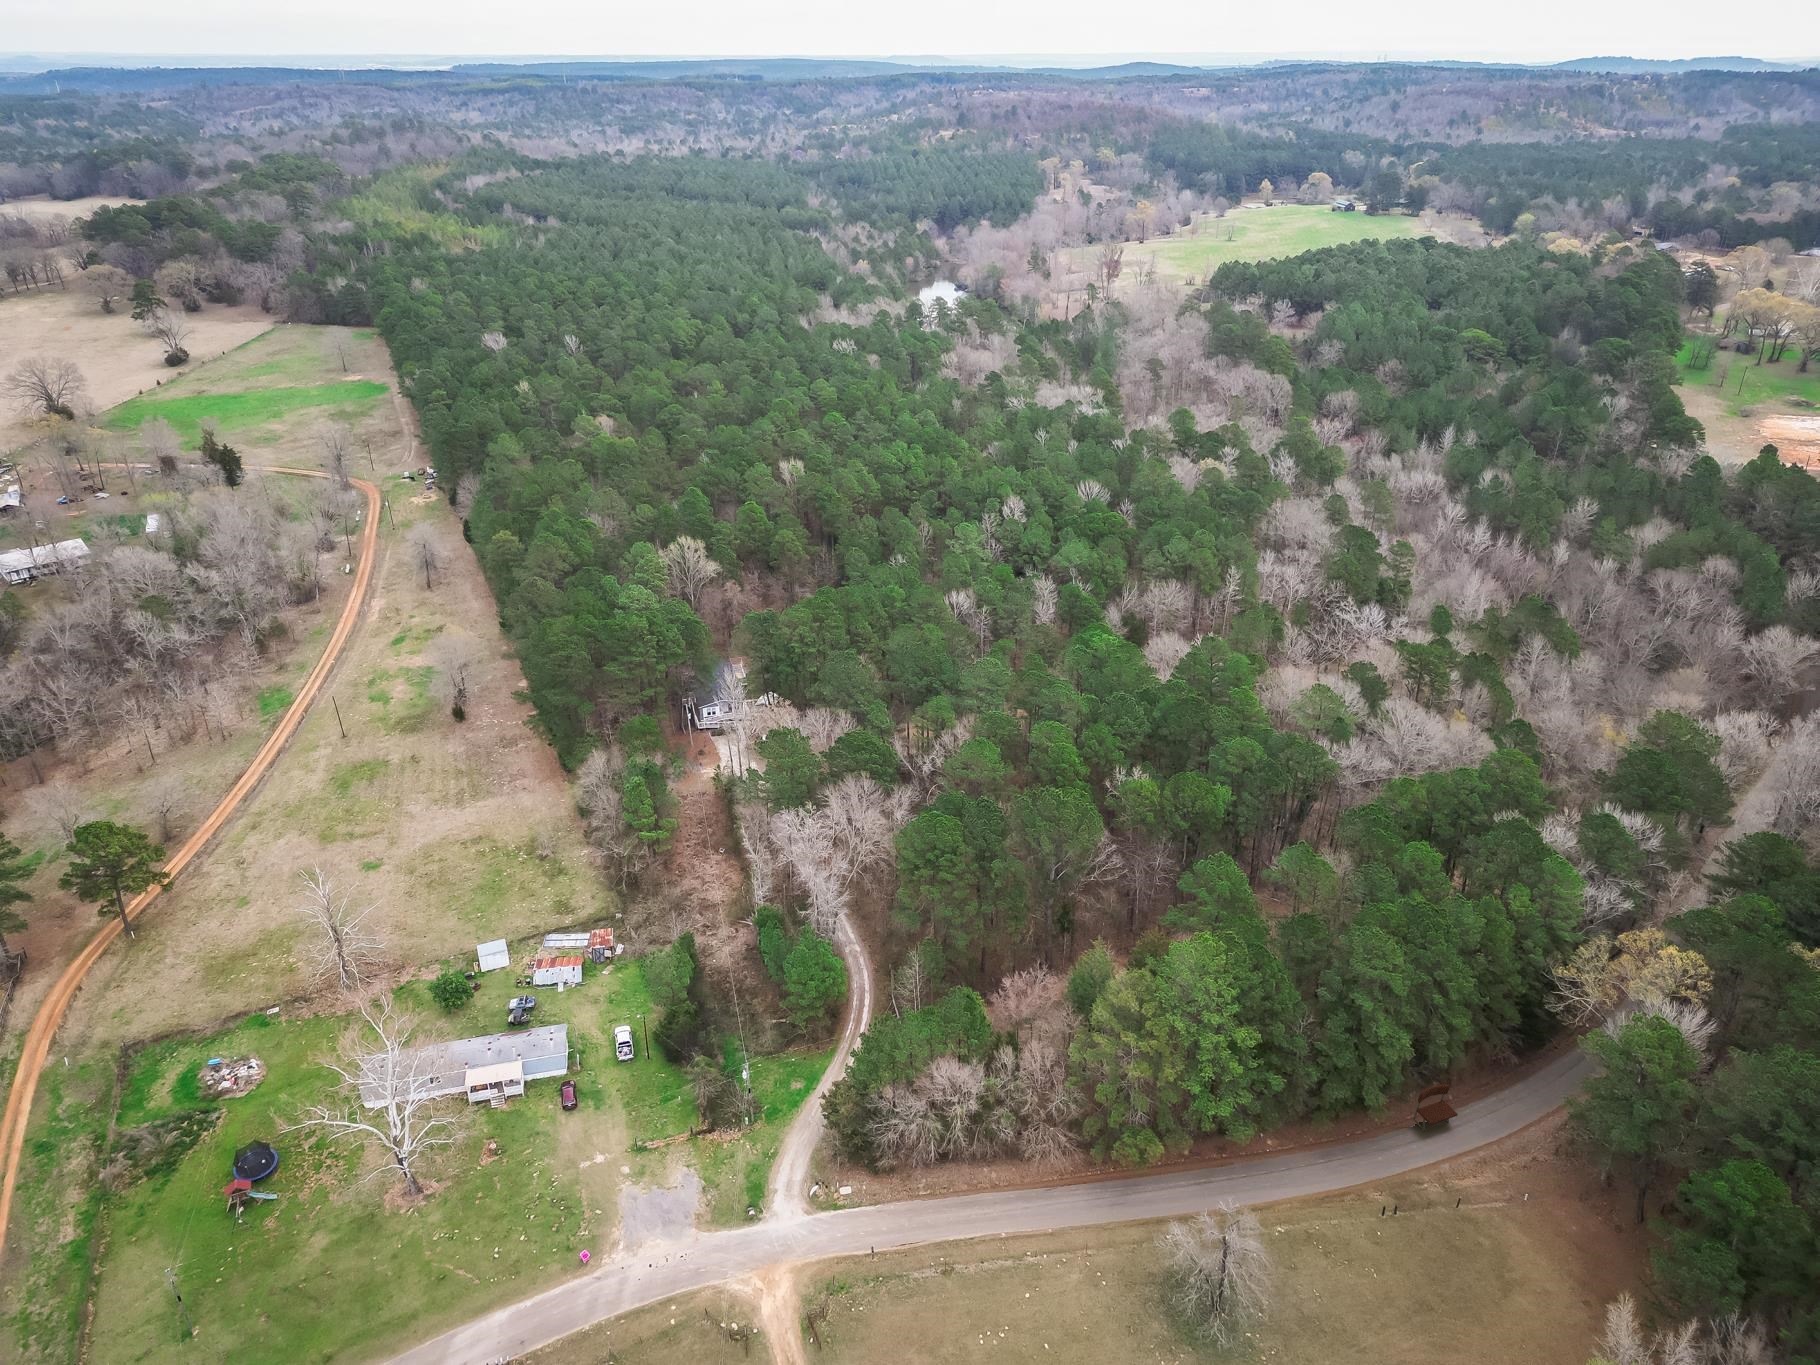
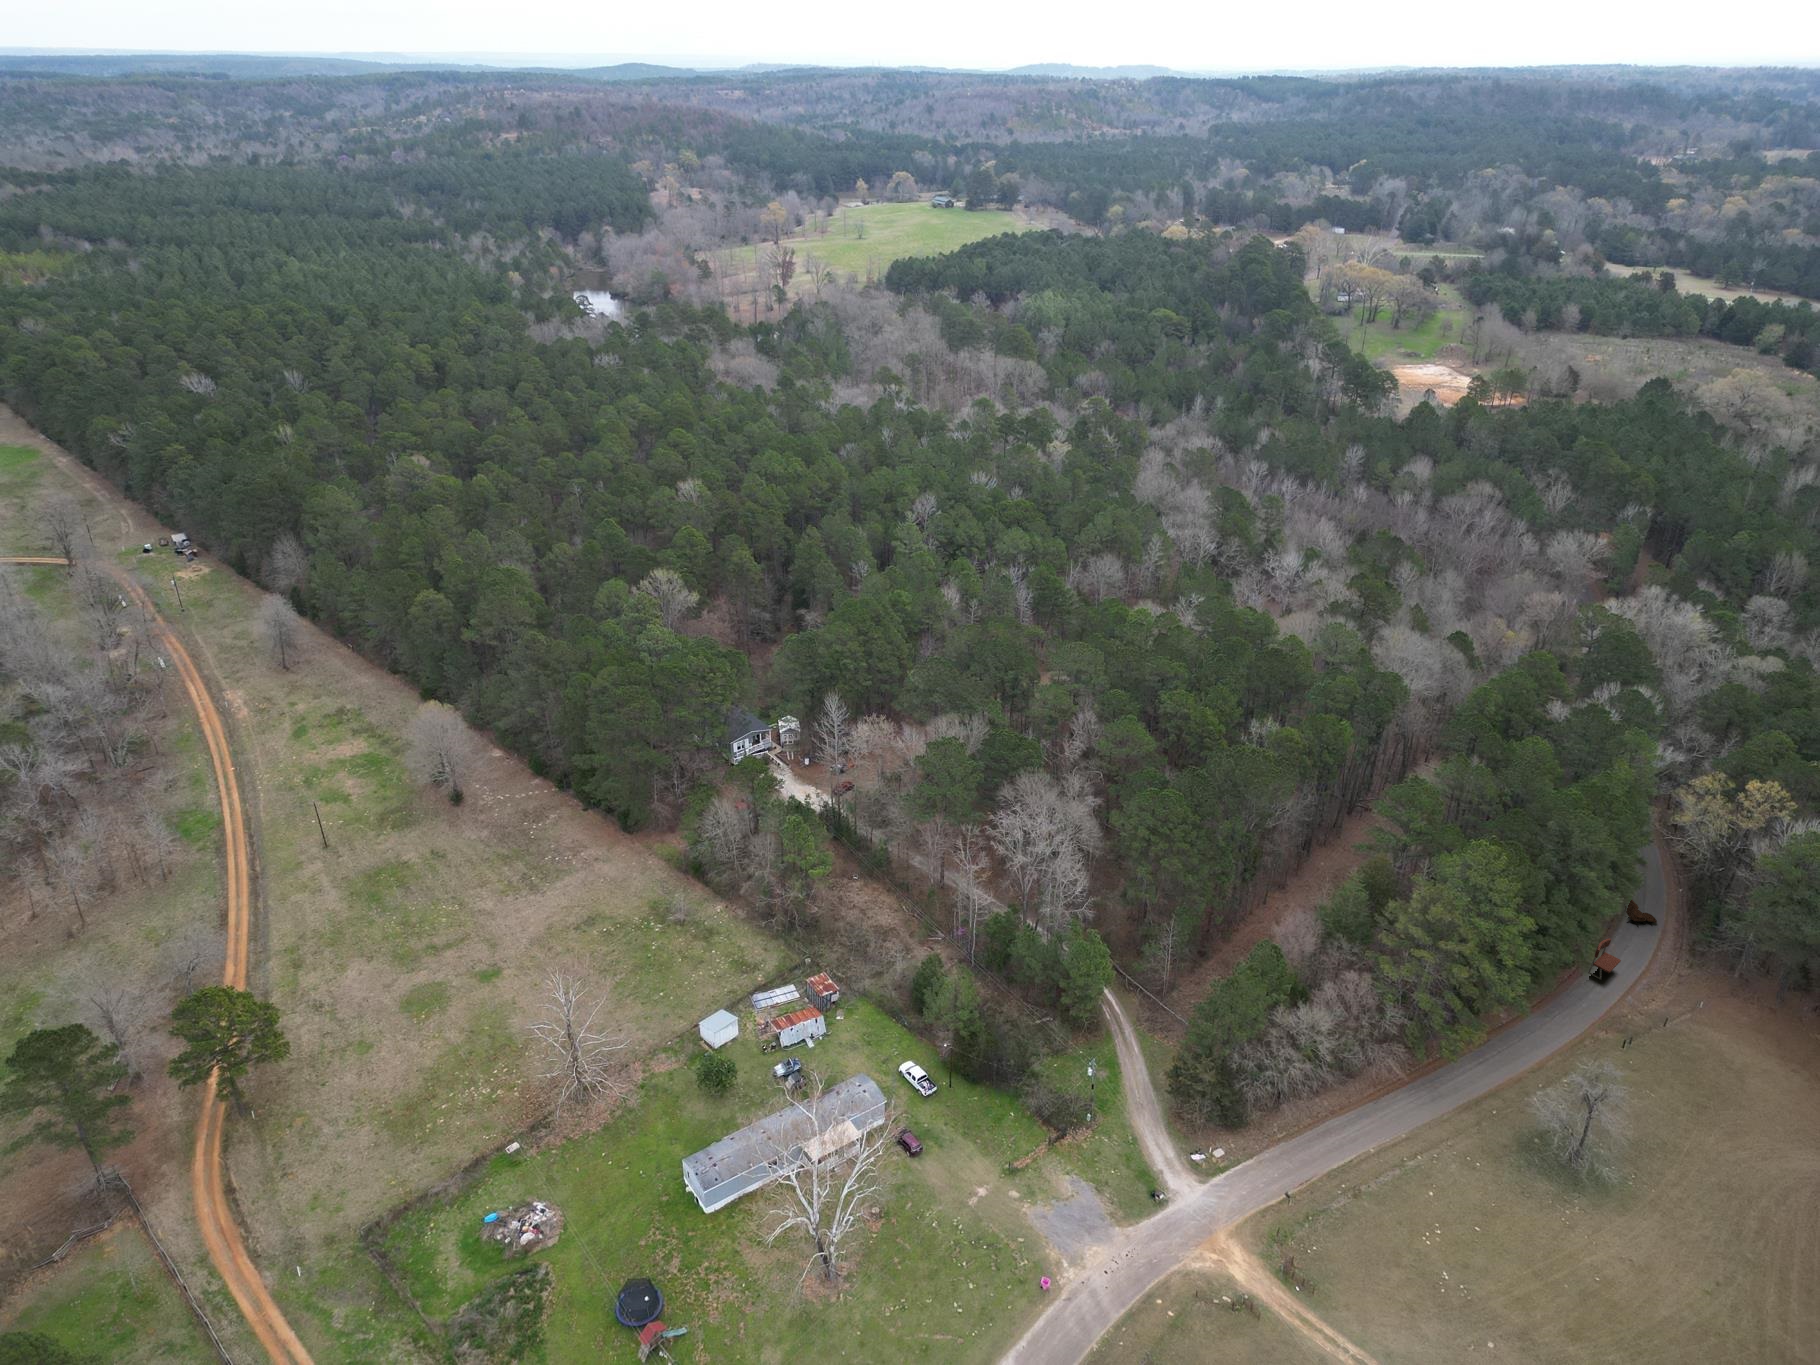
lounge chair: none [1514,1044,1554,1088] -> present [1625,900,1657,927]

